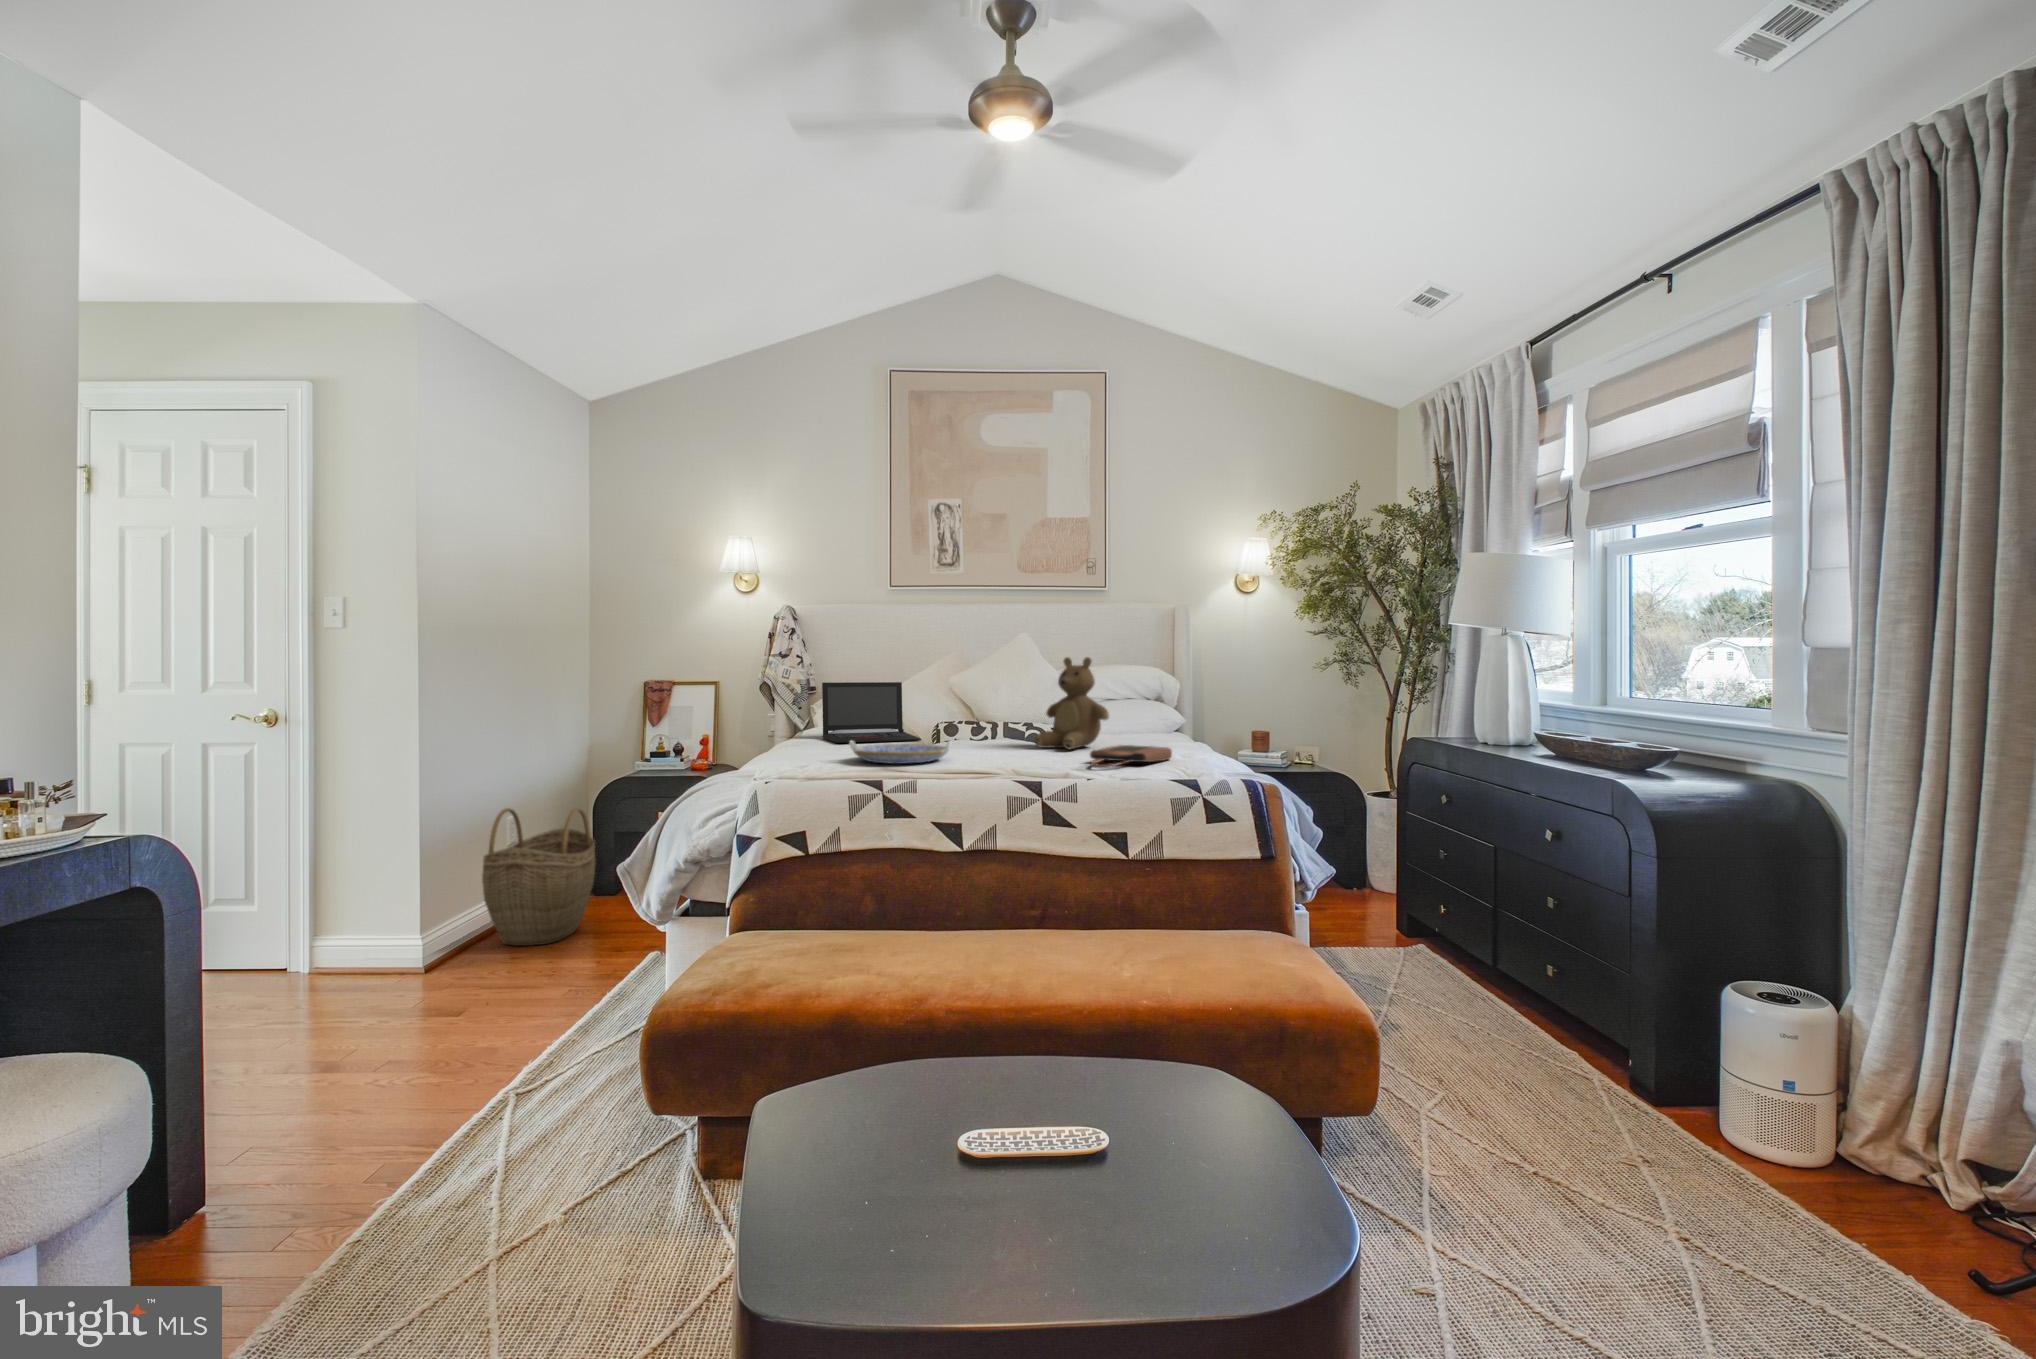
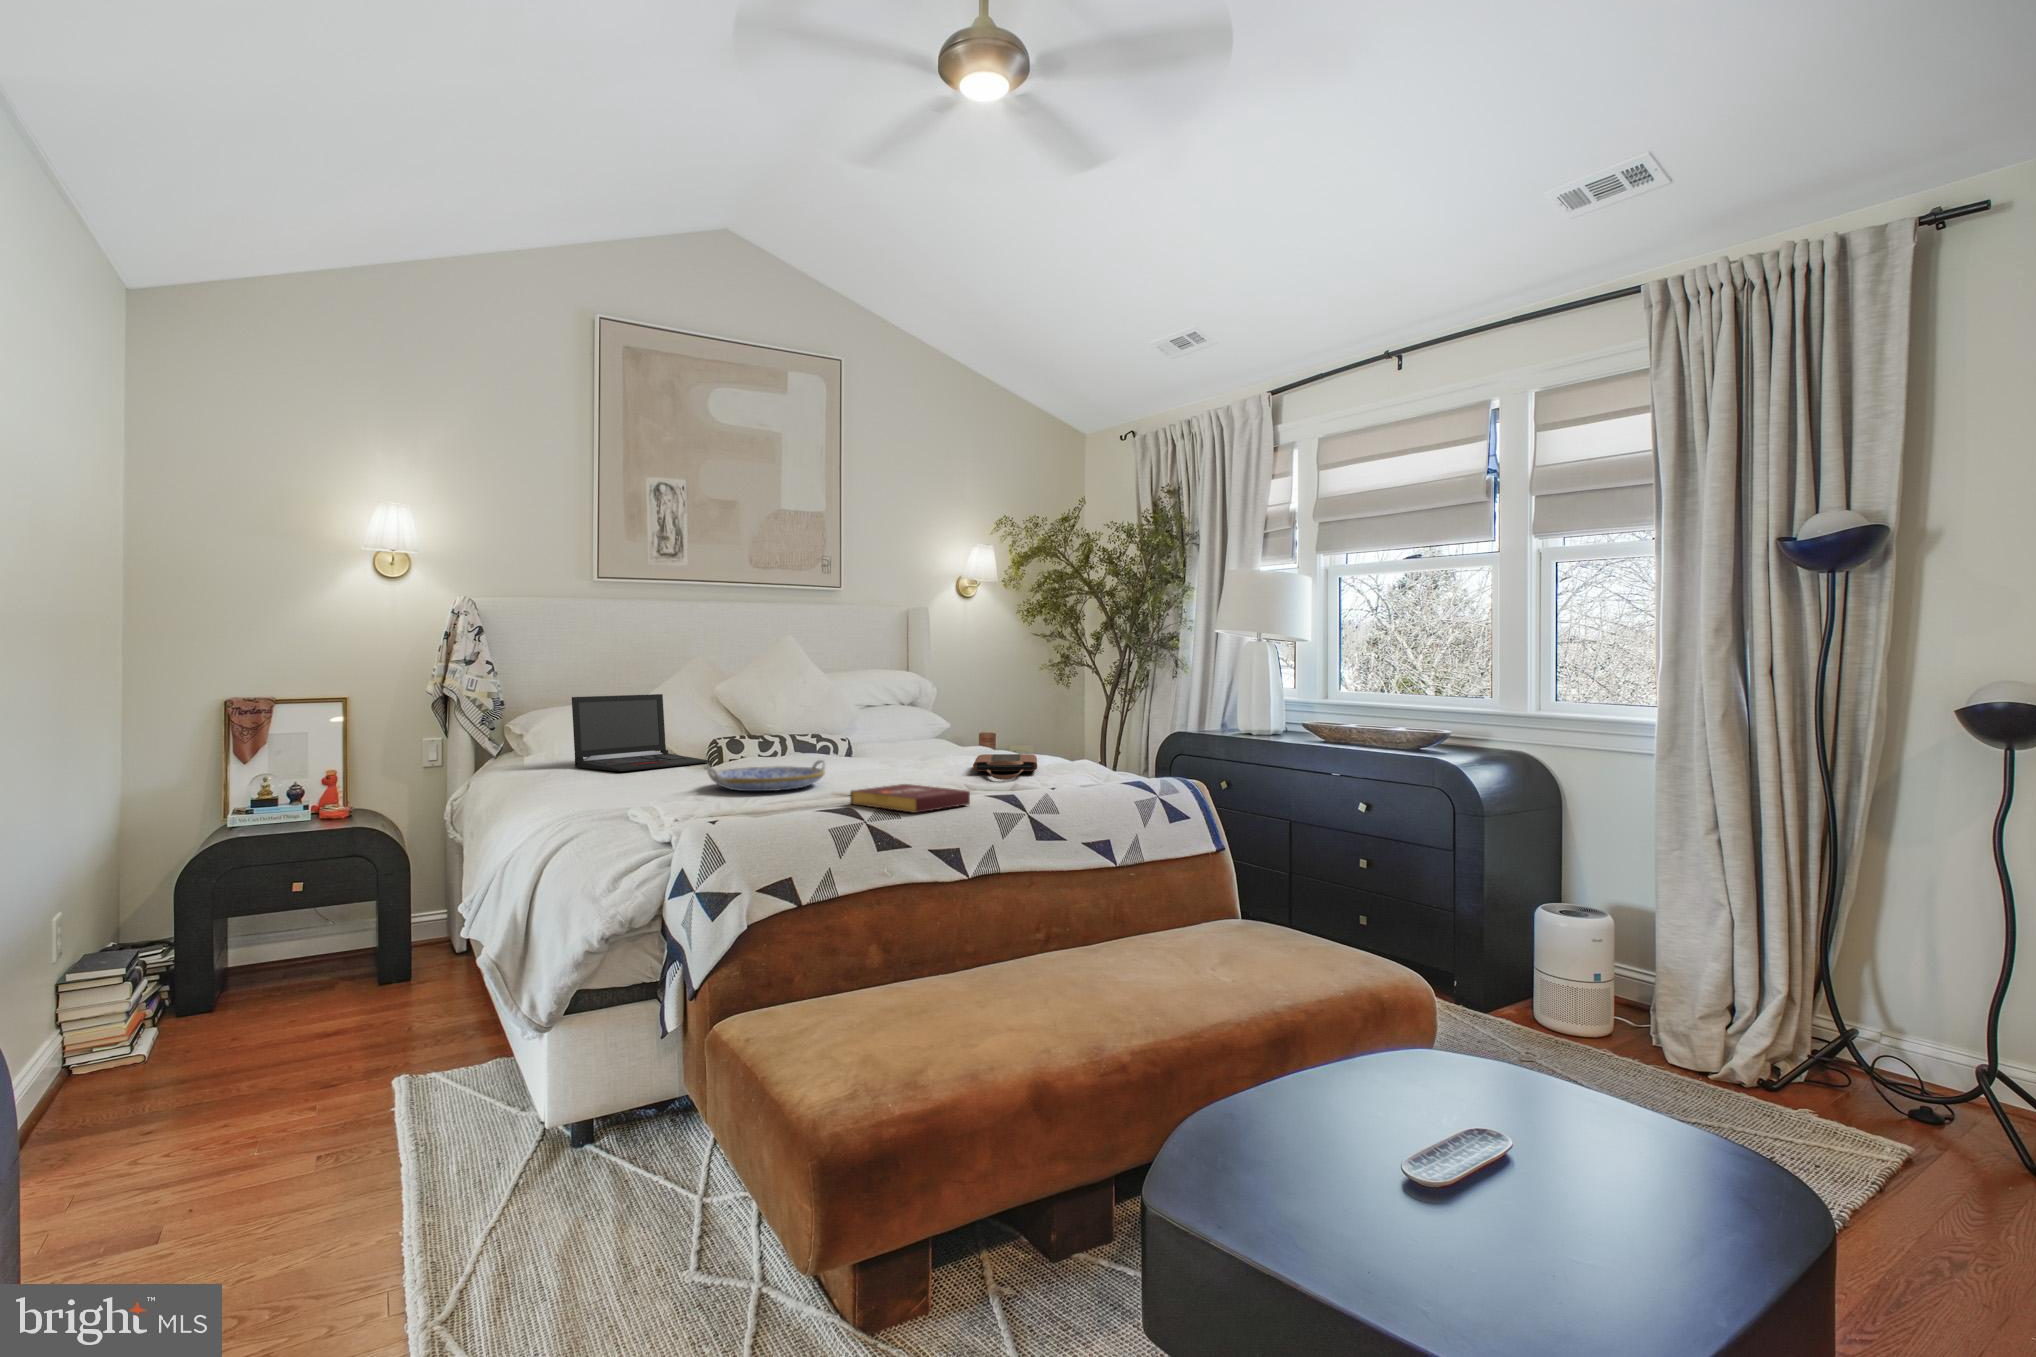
teddy bear: present [1035,657,1109,749] -> none [865,663,944,763]
book: none [914,764,999,788] -> present [850,784,970,813]
woven basket: present [482,808,595,946] -> none [53,892,236,1118]

